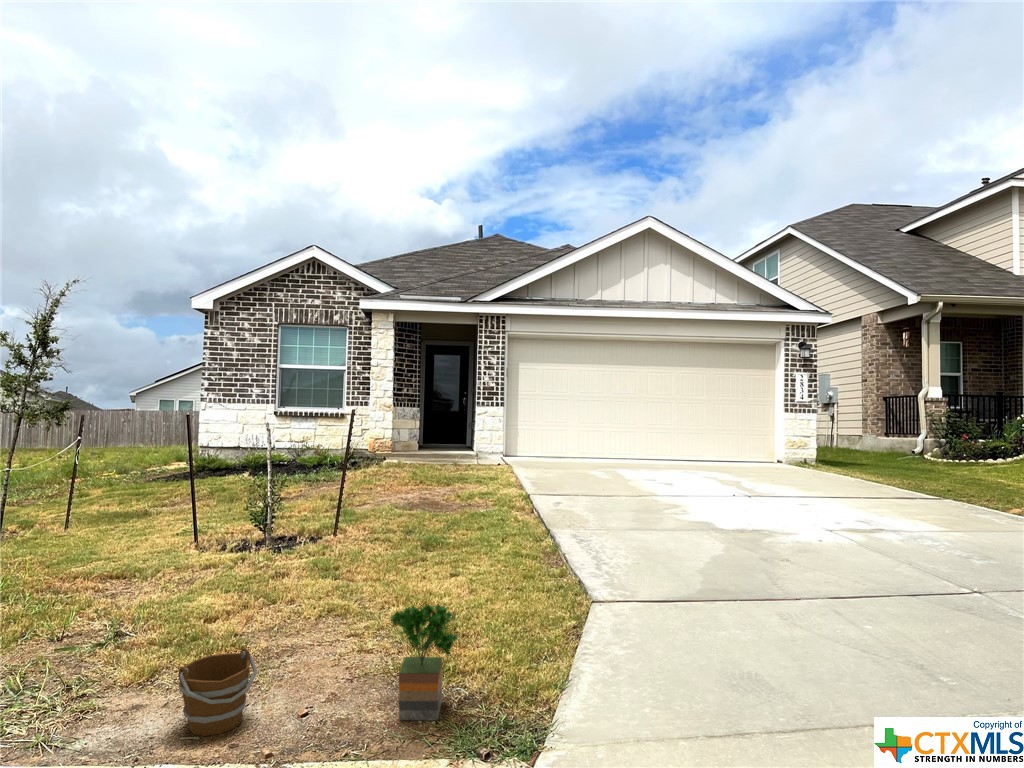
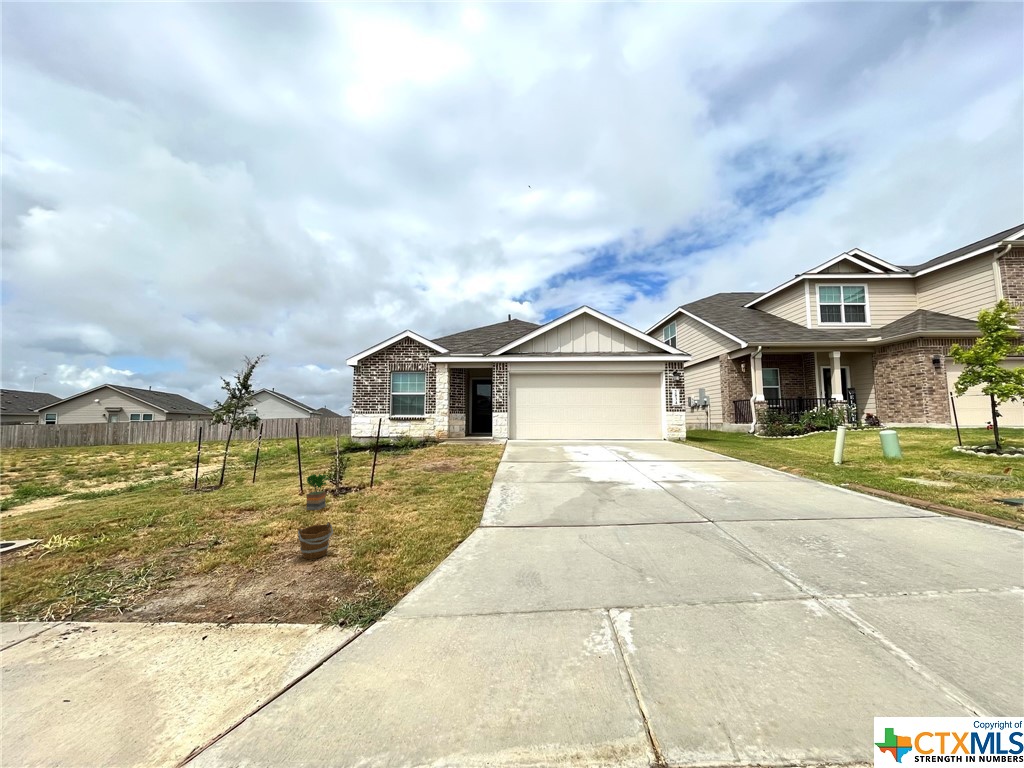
potted tree: present [390,604,458,720] -> present [307,474,329,510]

